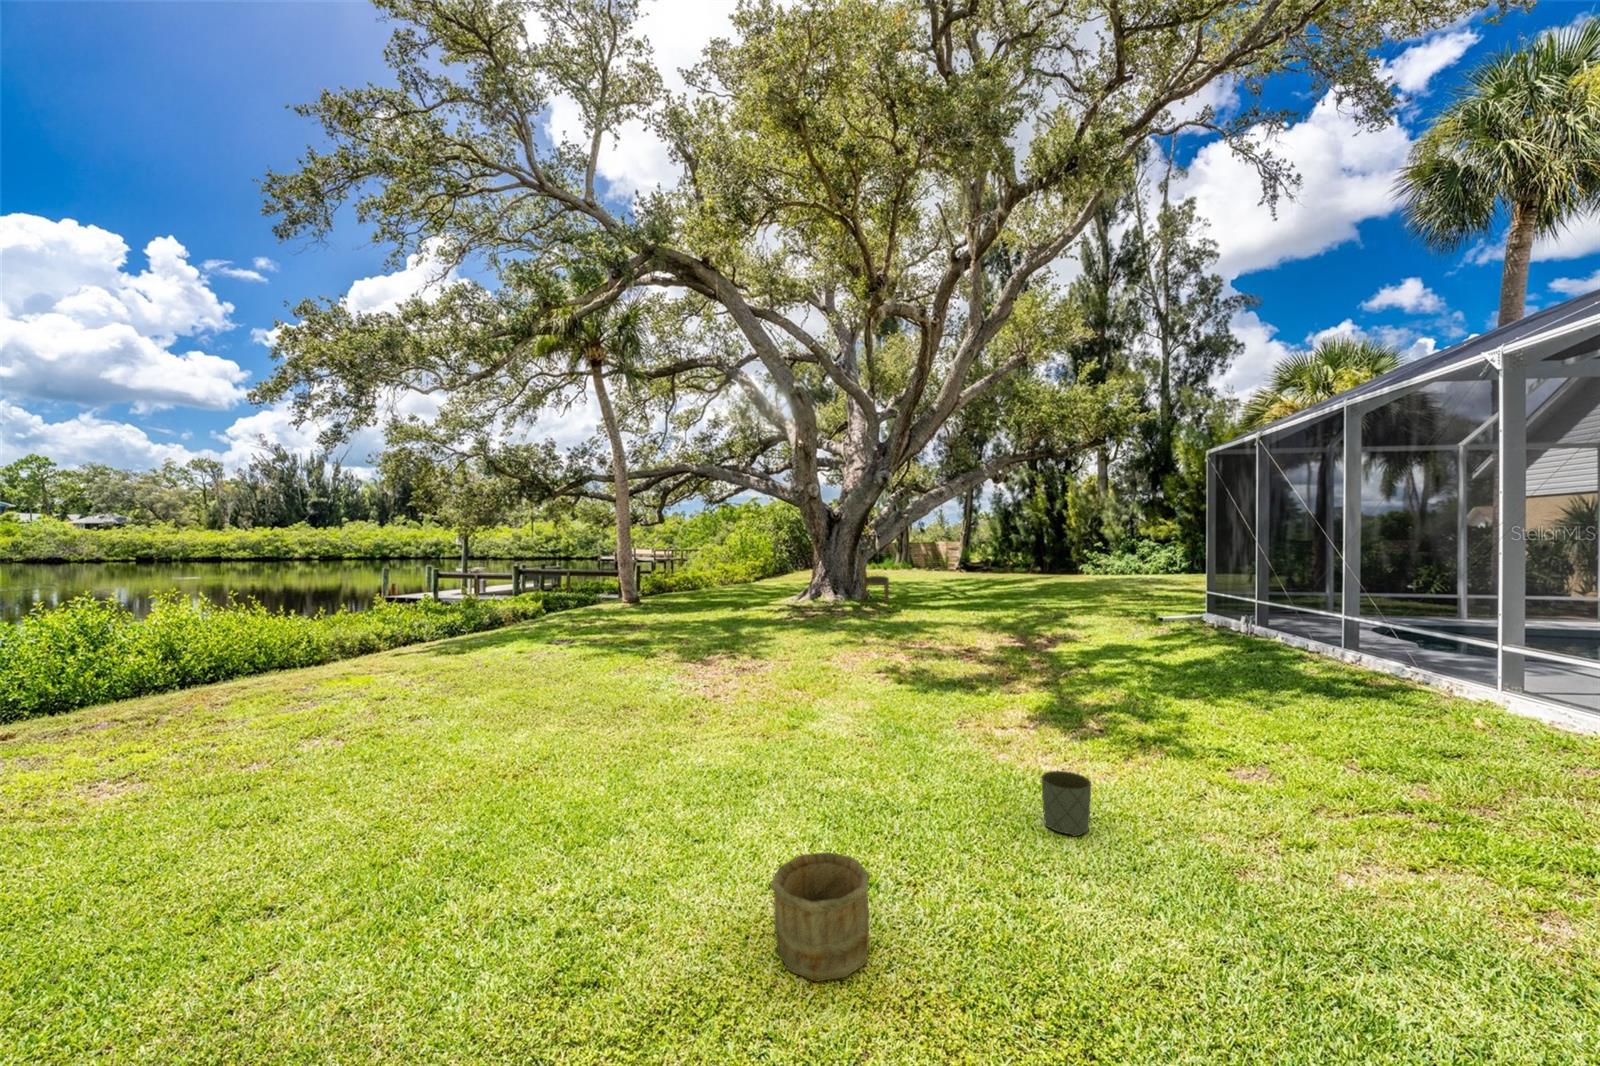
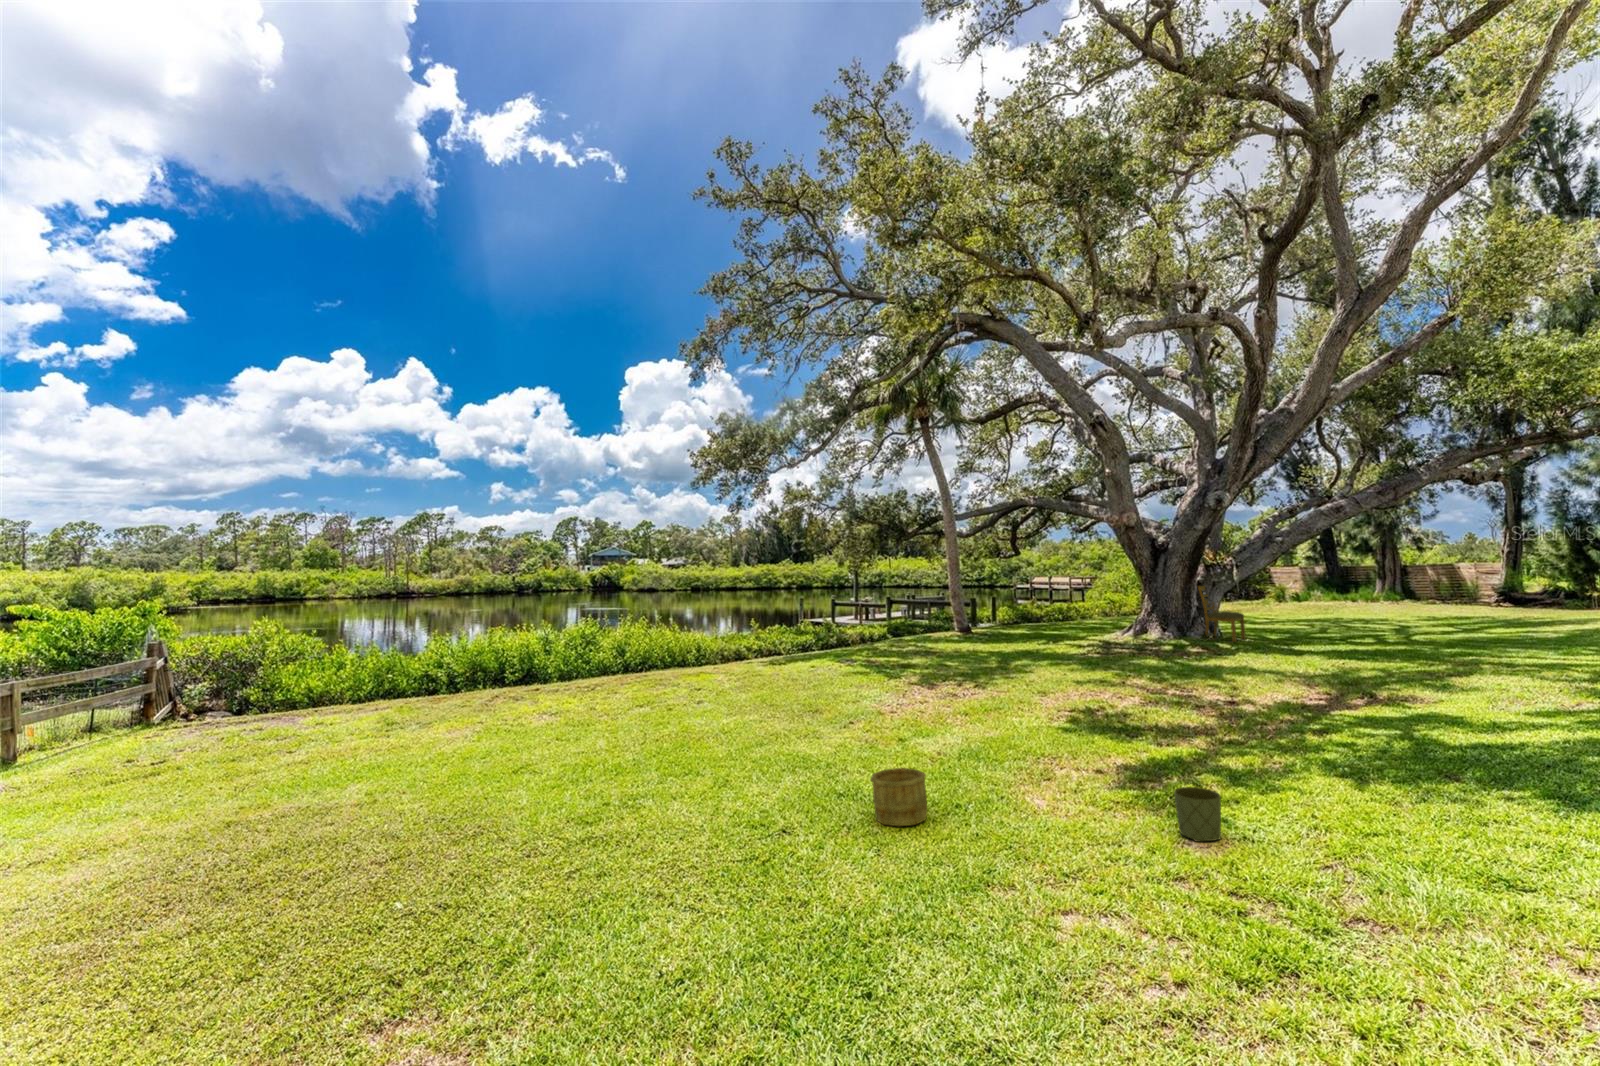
planter: present [1041,771,1091,837] -> present [1174,787,1221,842]
wooden bucket: present [770,852,869,981] -> present [871,768,927,826]

